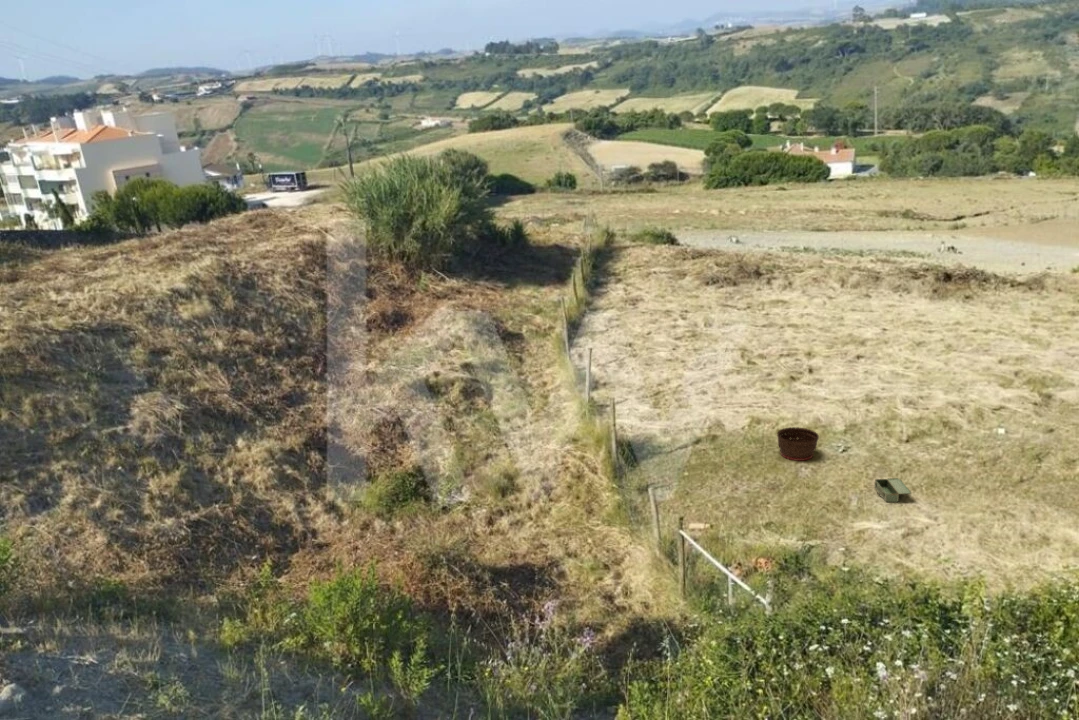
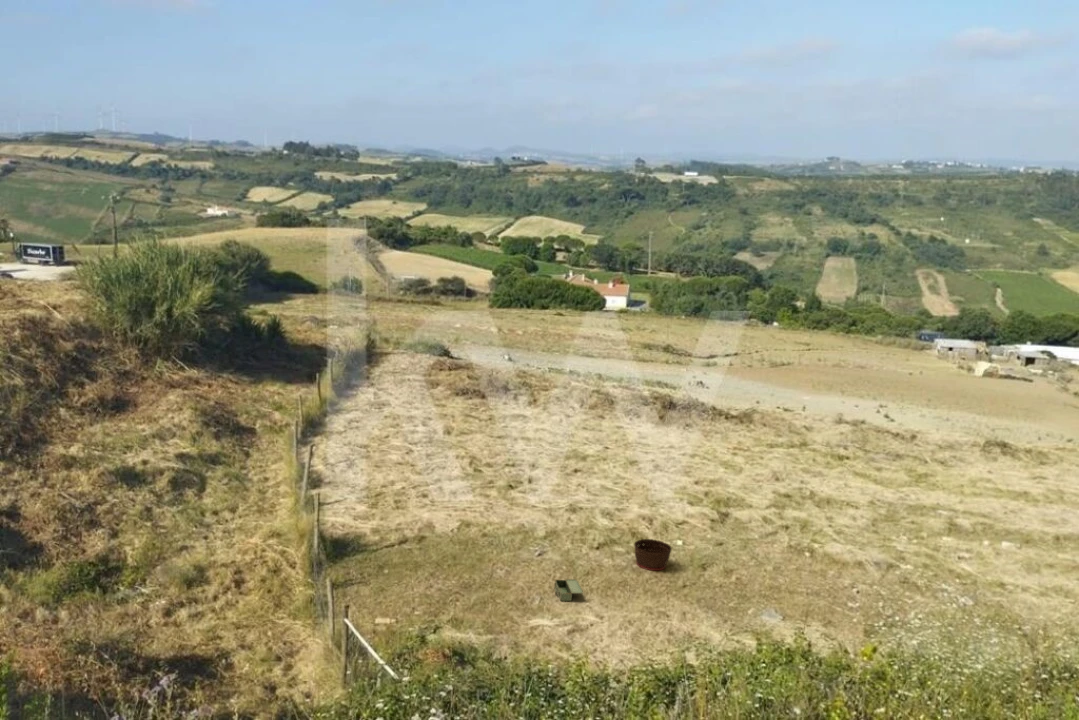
basket: present [777,427,819,461] -> present [634,539,671,571]

